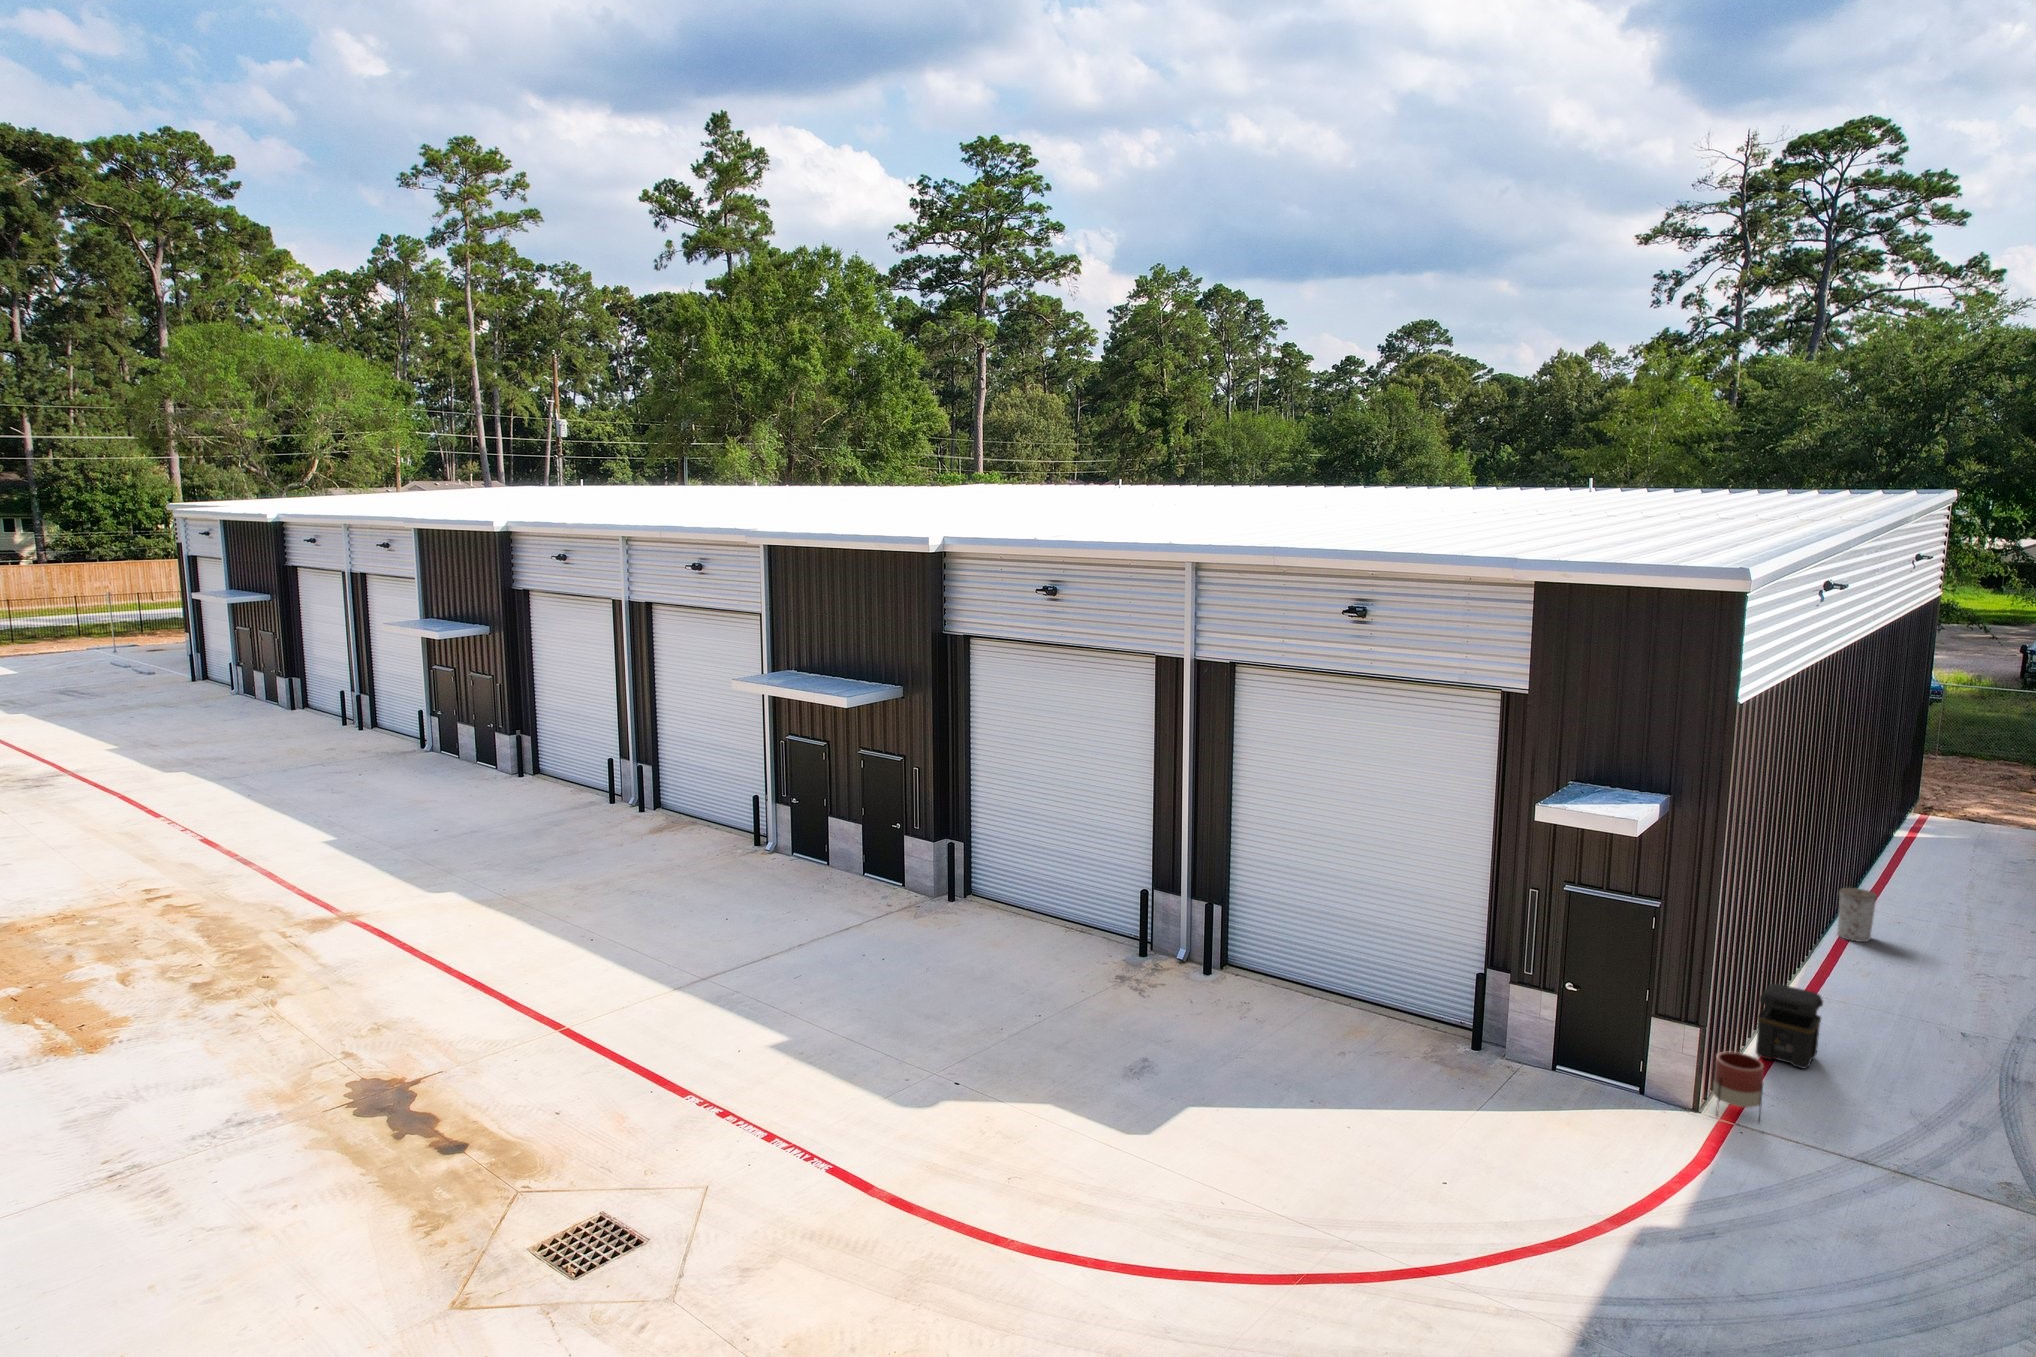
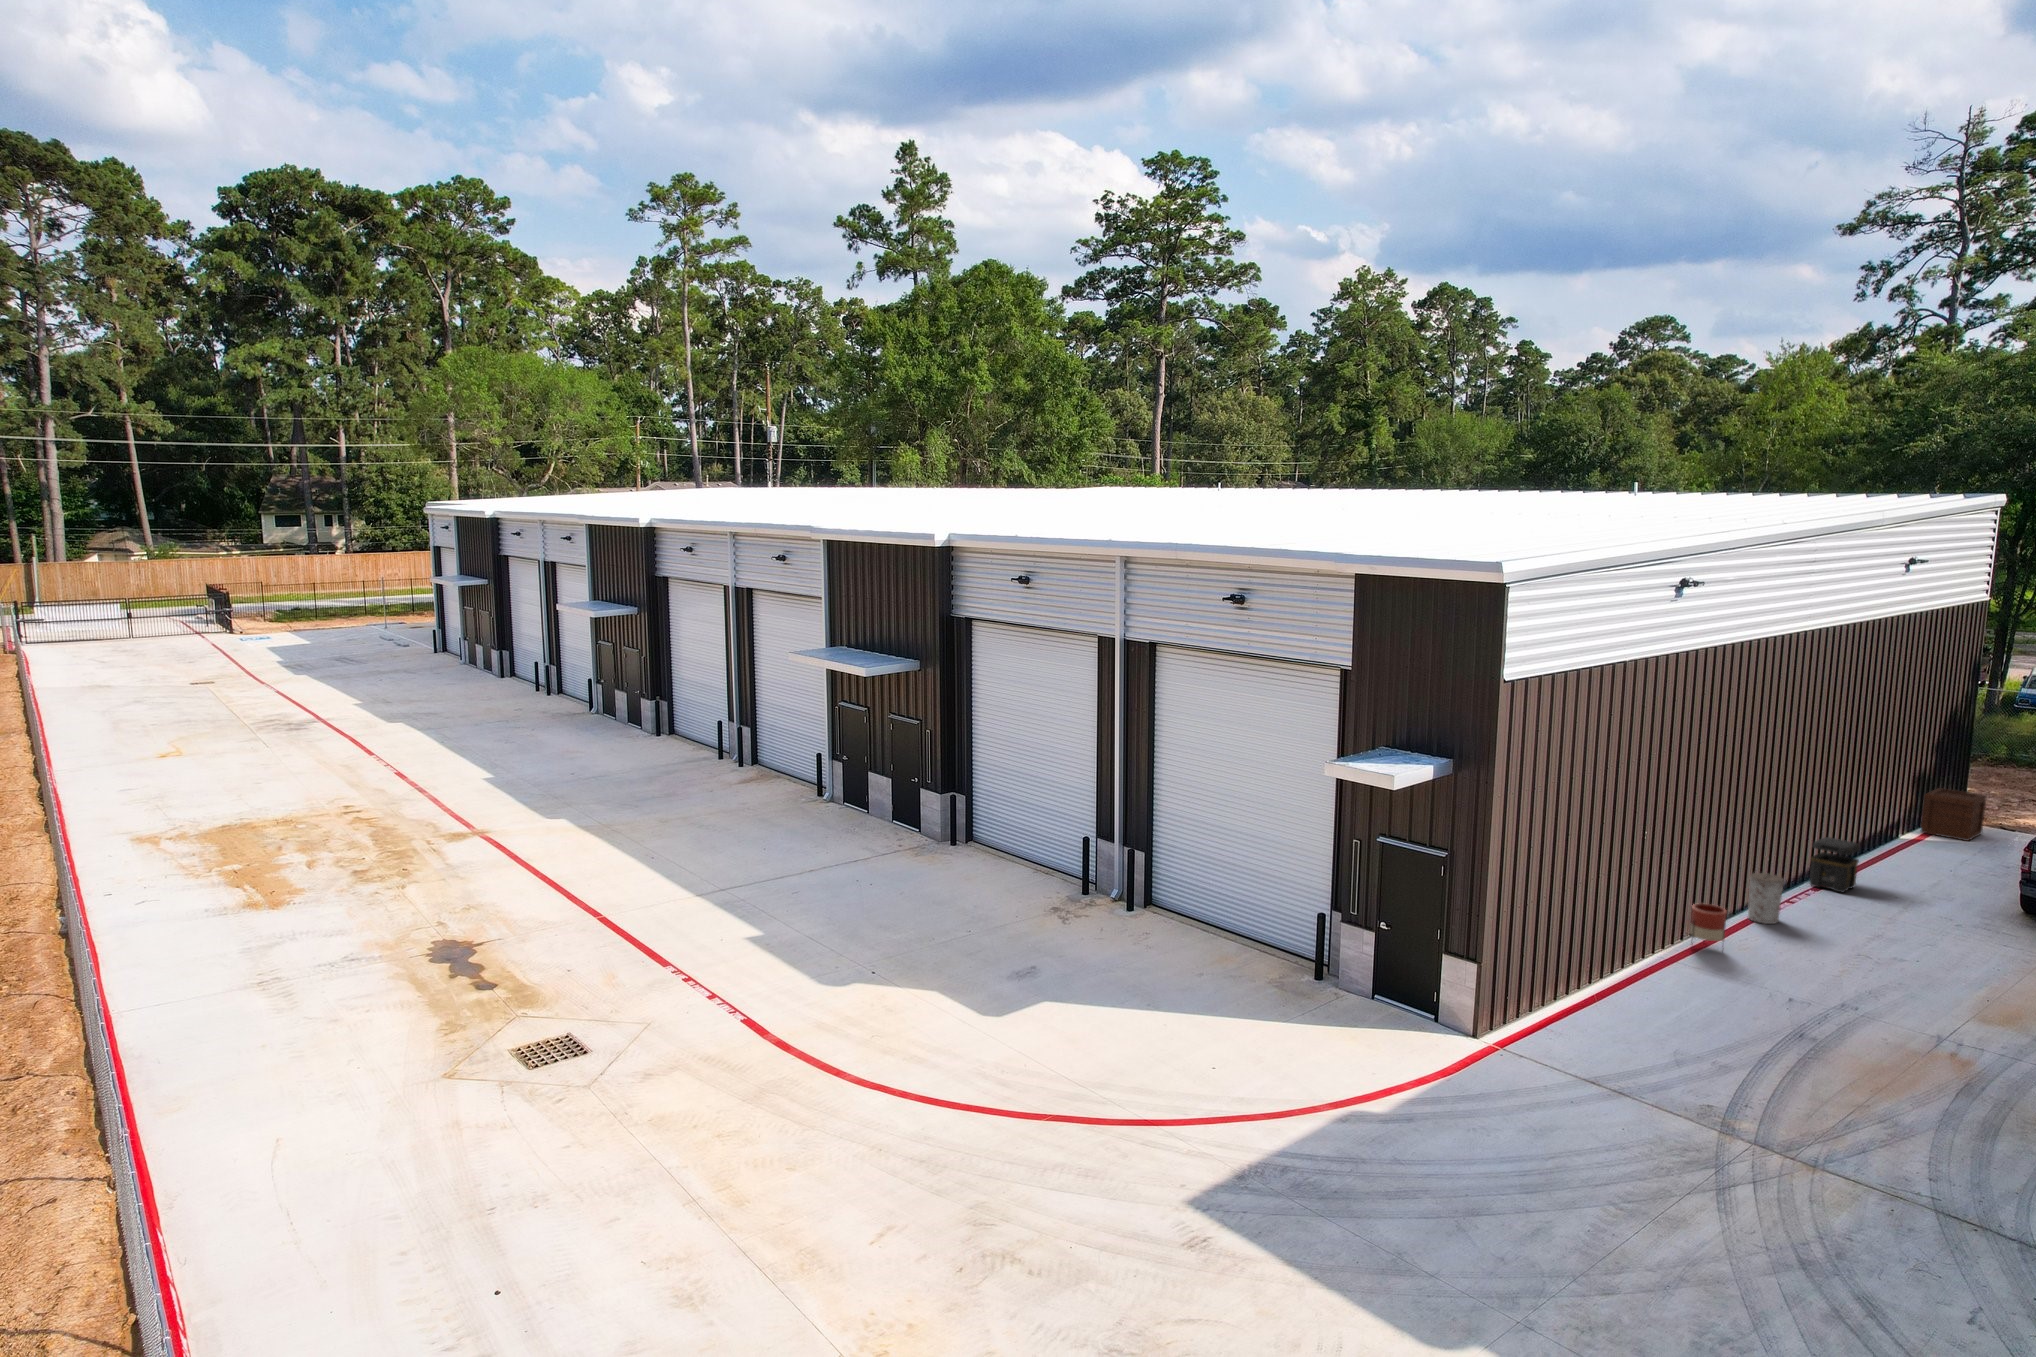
wooden crate: none [1908,783,1966,836] -> present [1921,788,1986,841]
toolbox: present [1756,983,1823,1069] -> present [1809,837,1860,893]
planter: present [1713,1052,1764,1108] -> present [1690,903,1727,944]

